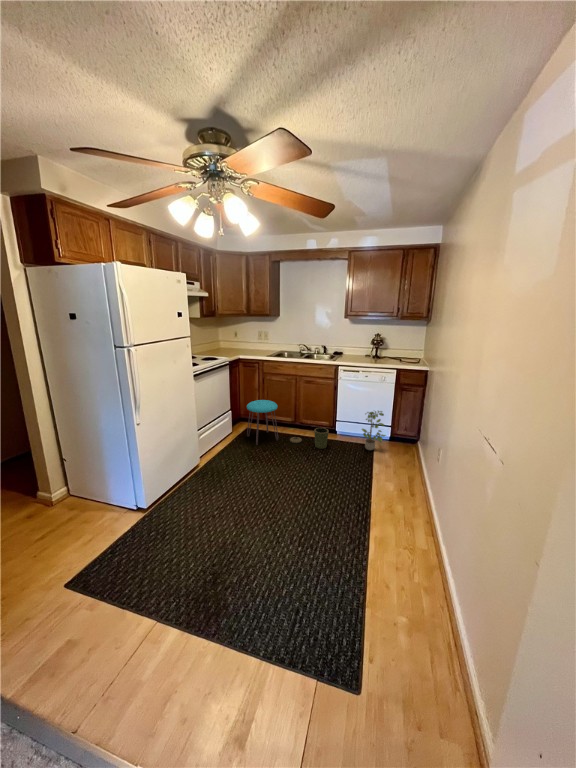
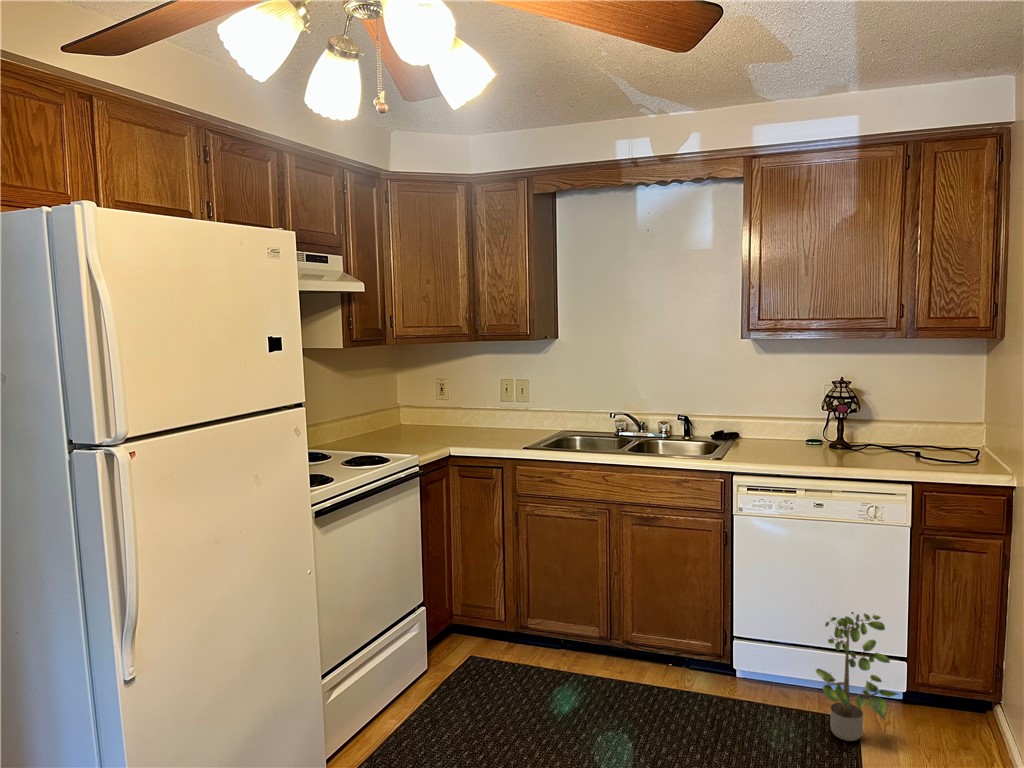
stool: present [247,400,278,445] -> none [467,575,560,715]
trash can: present [290,428,329,449] -> none [595,663,713,732]

